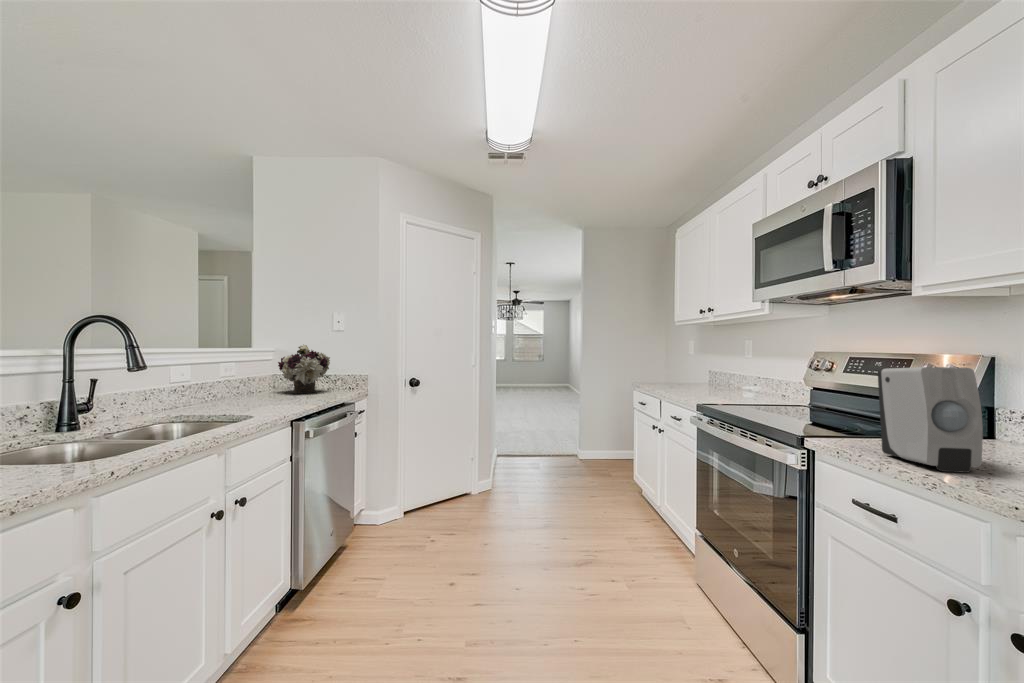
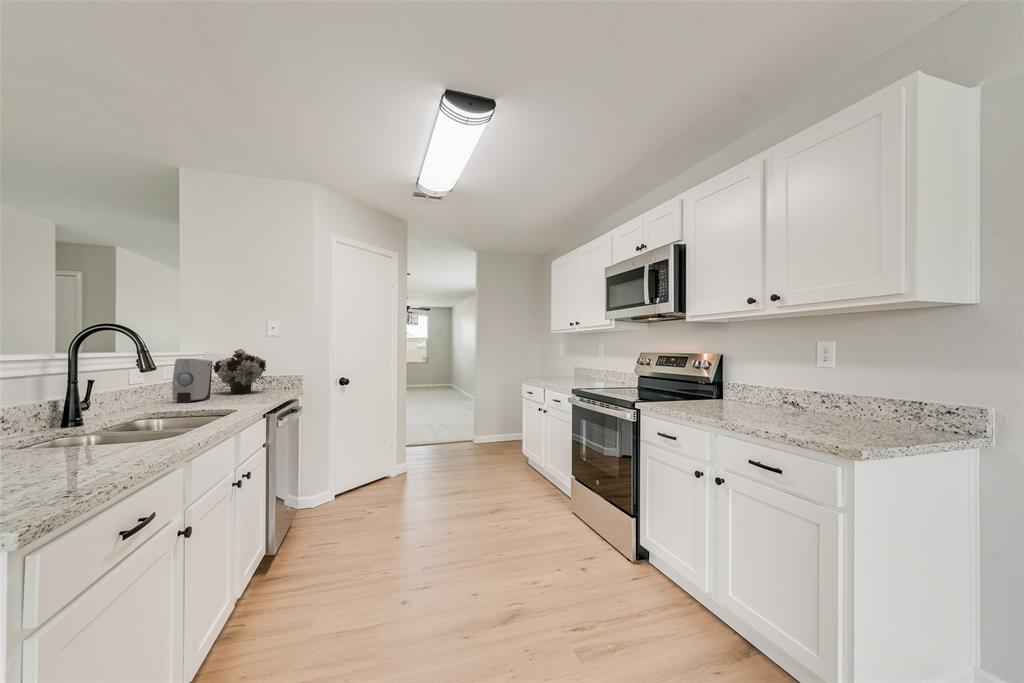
soap dispenser: present [878,367,983,473] -> present [173,359,212,403]

